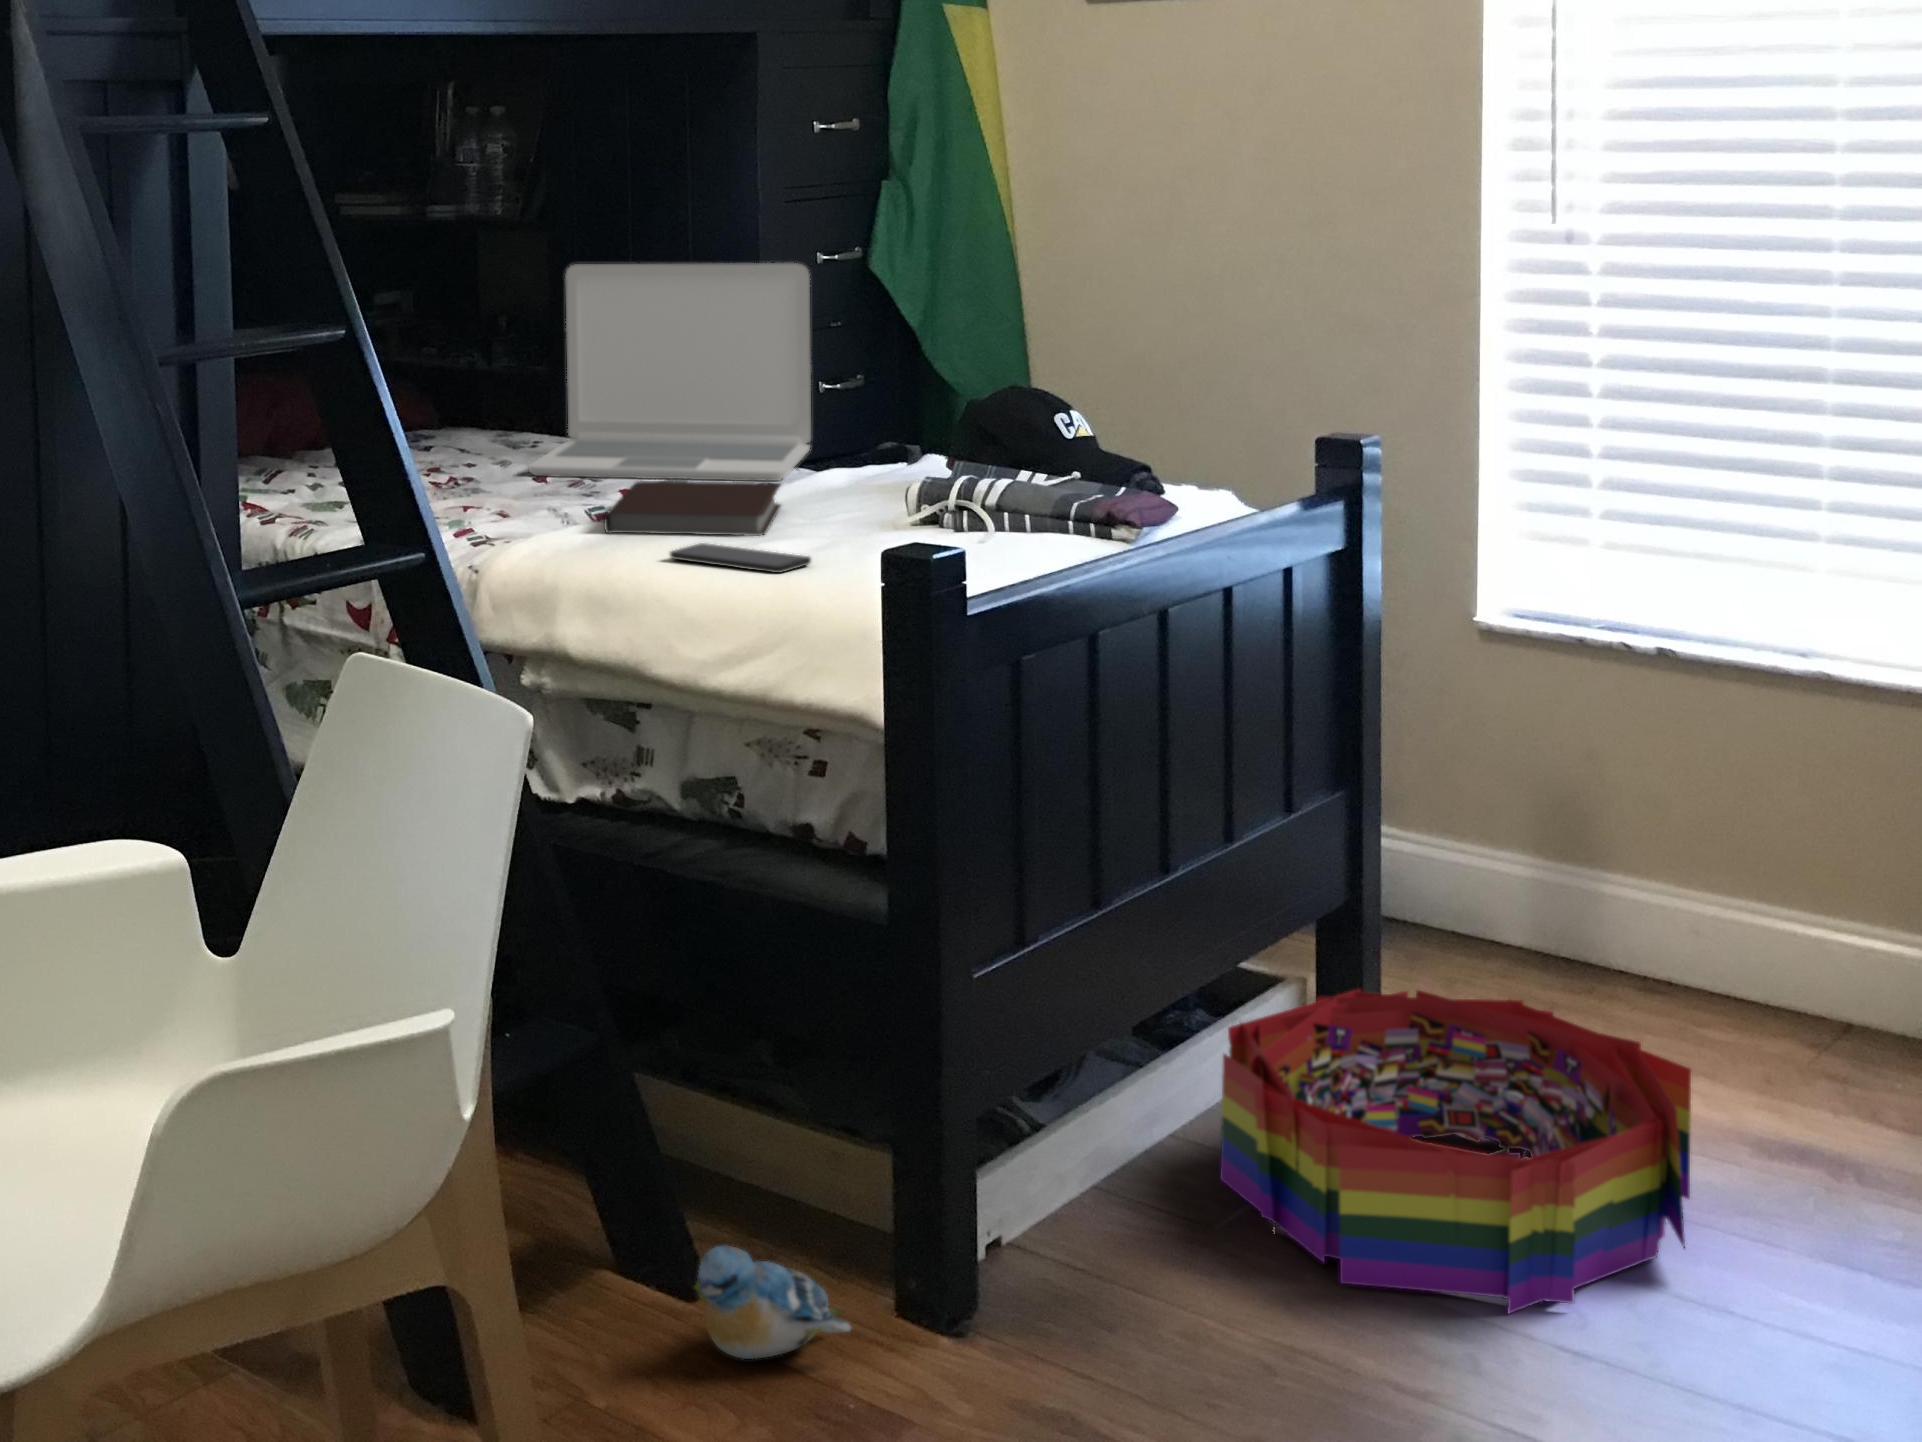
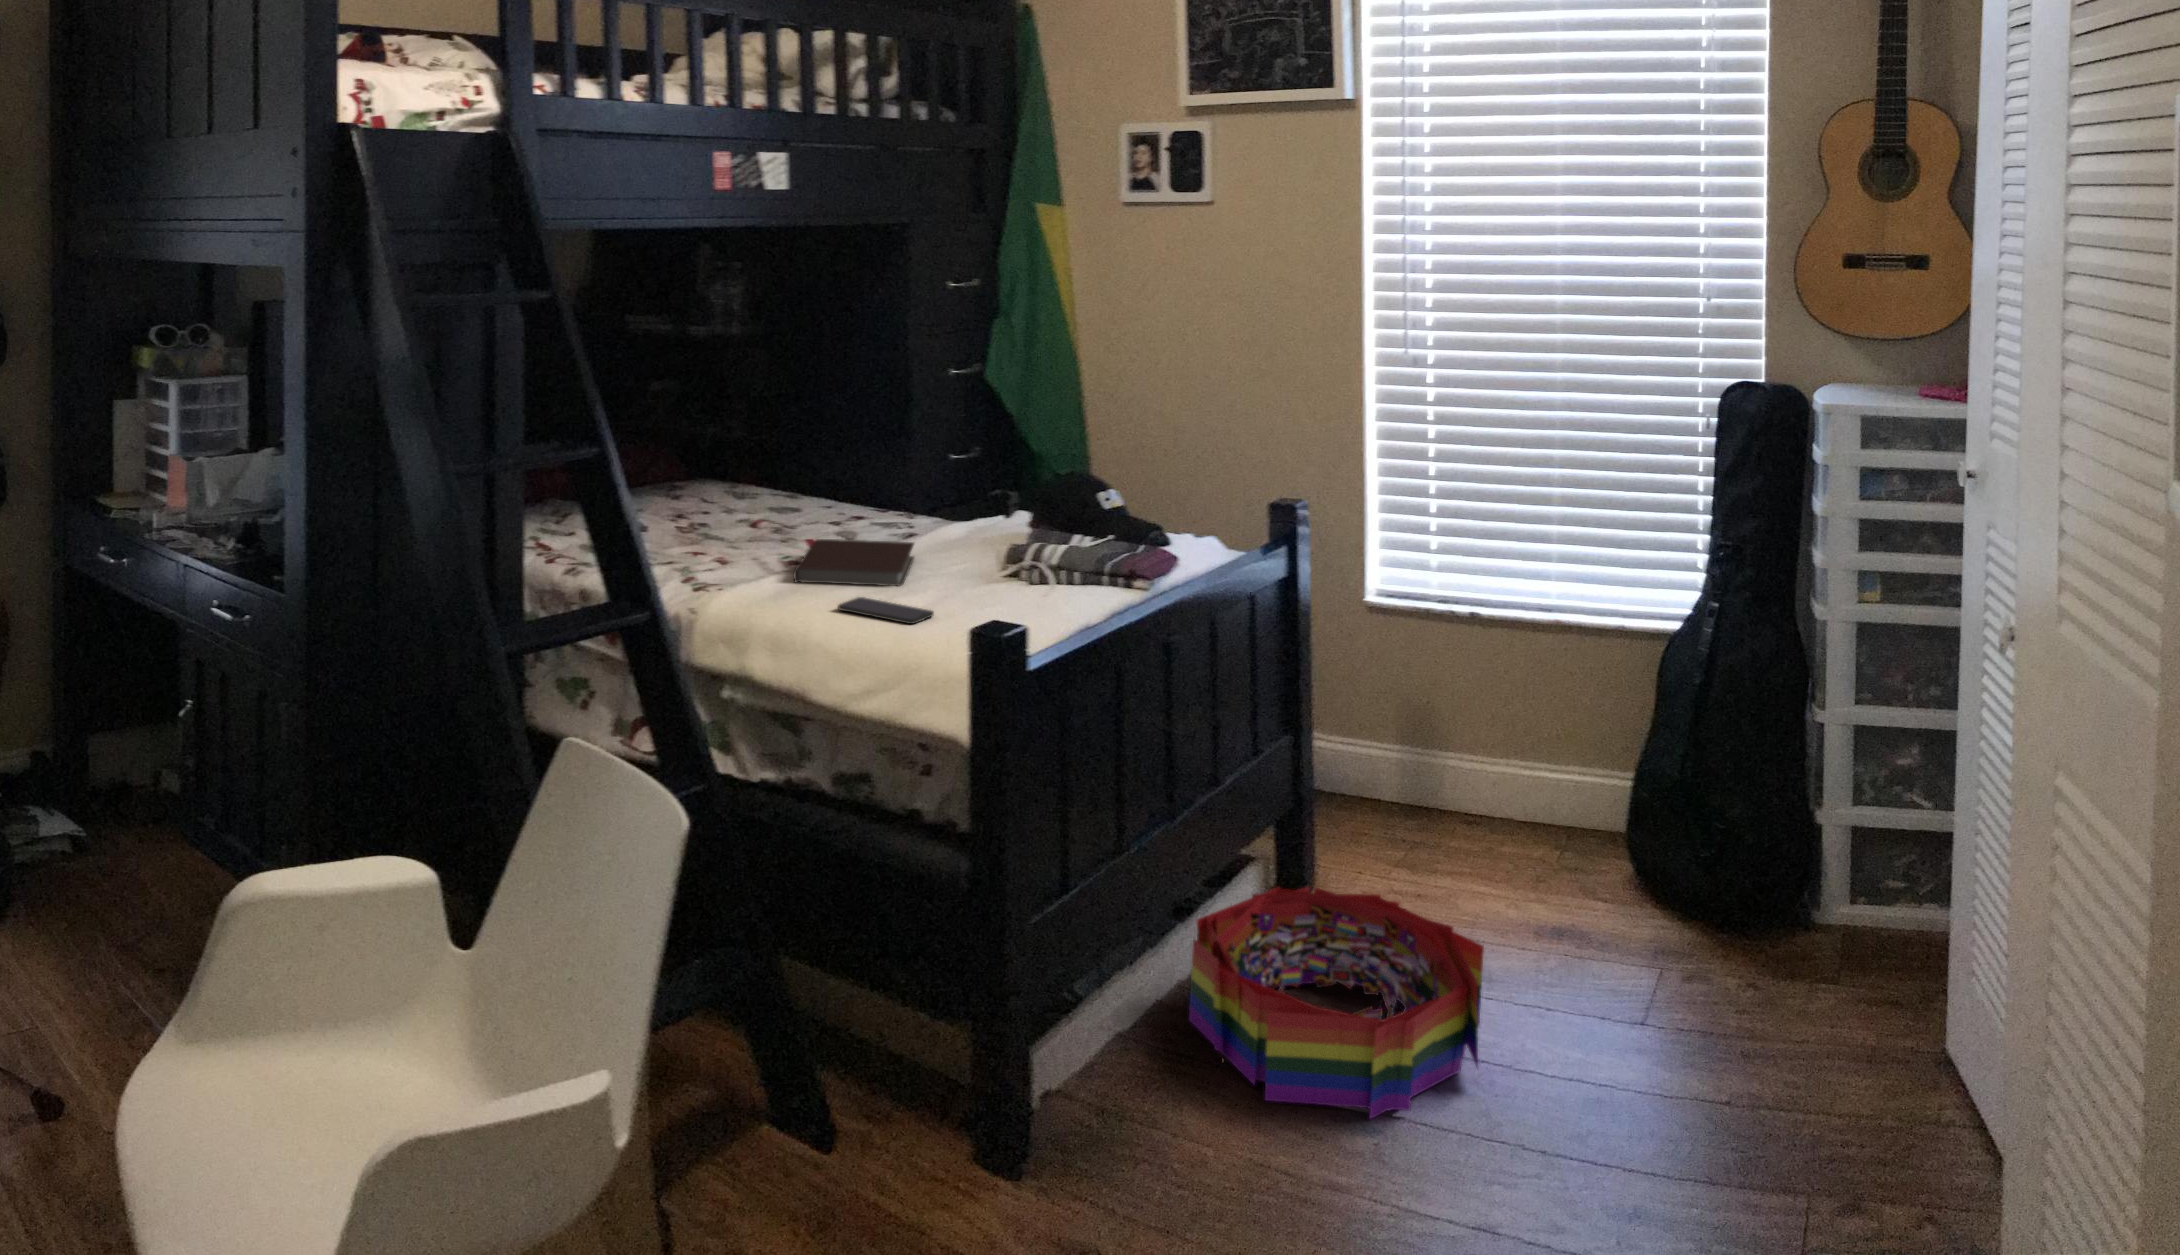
laptop: present [529,263,811,482] -> none [743,375,937,532]
plush toy: present [694,1245,851,1359] -> none [840,1103,947,1180]

